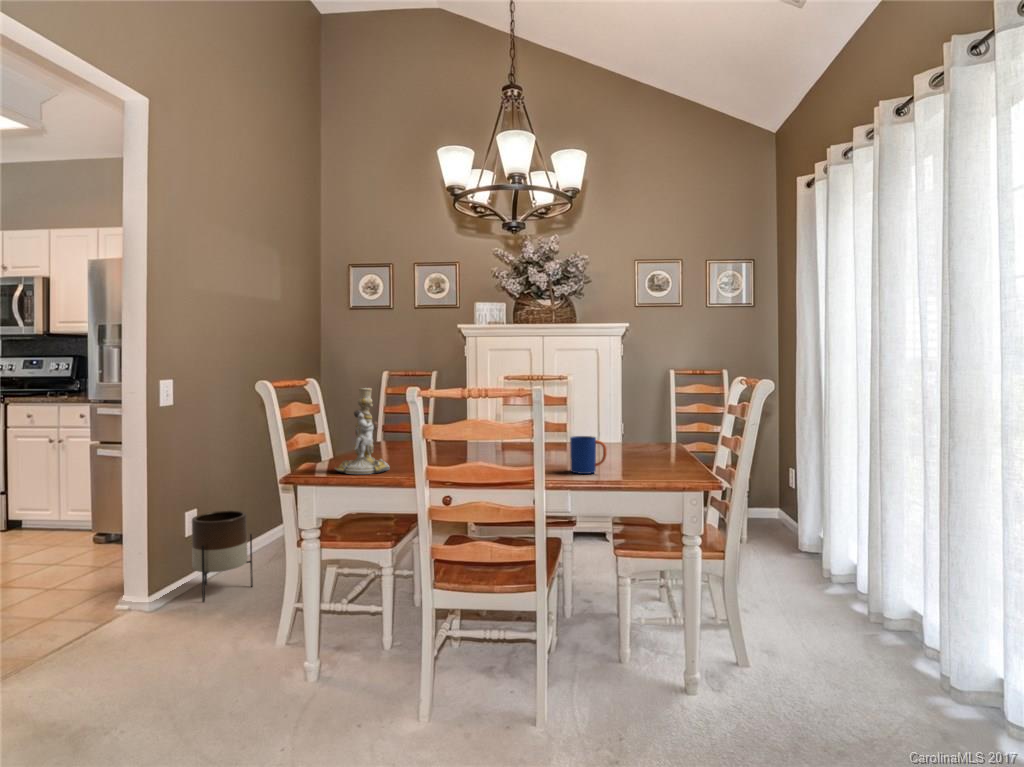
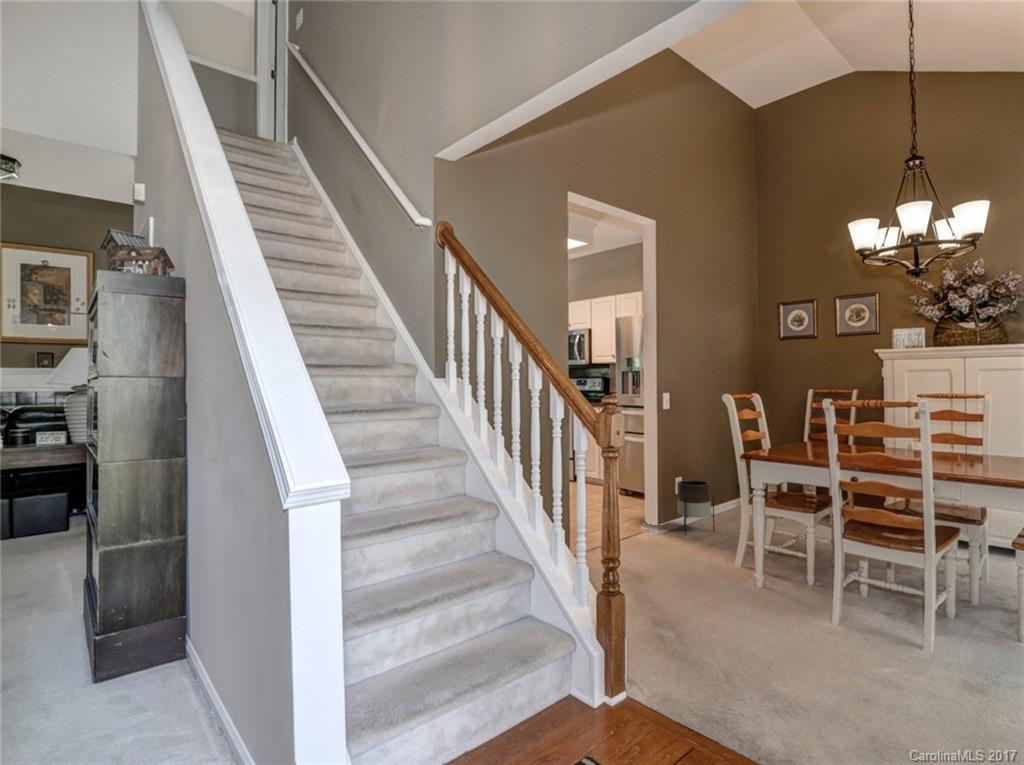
candlestick: present [335,388,390,474] -> none [774,404,813,459]
mug: present [570,436,607,474] -> none [961,442,996,470]

